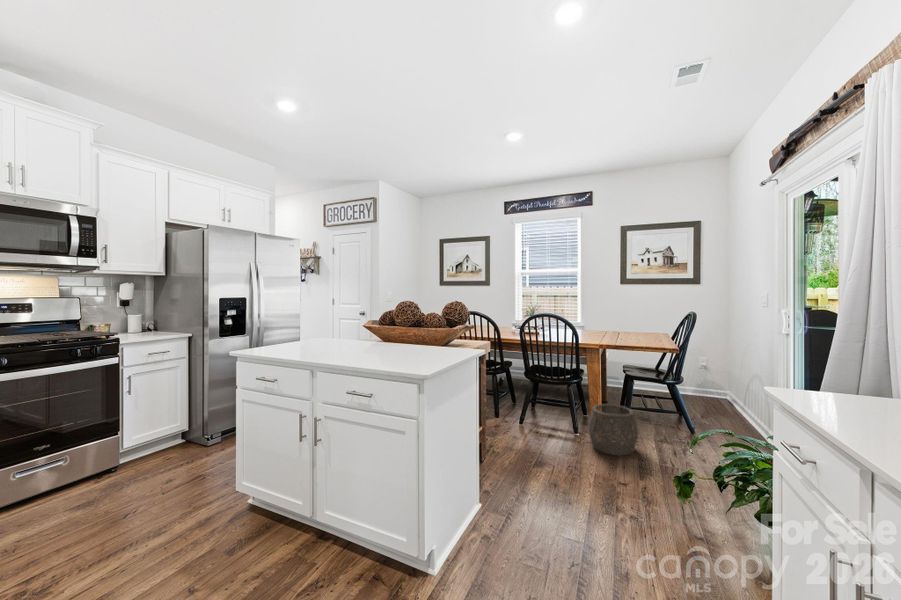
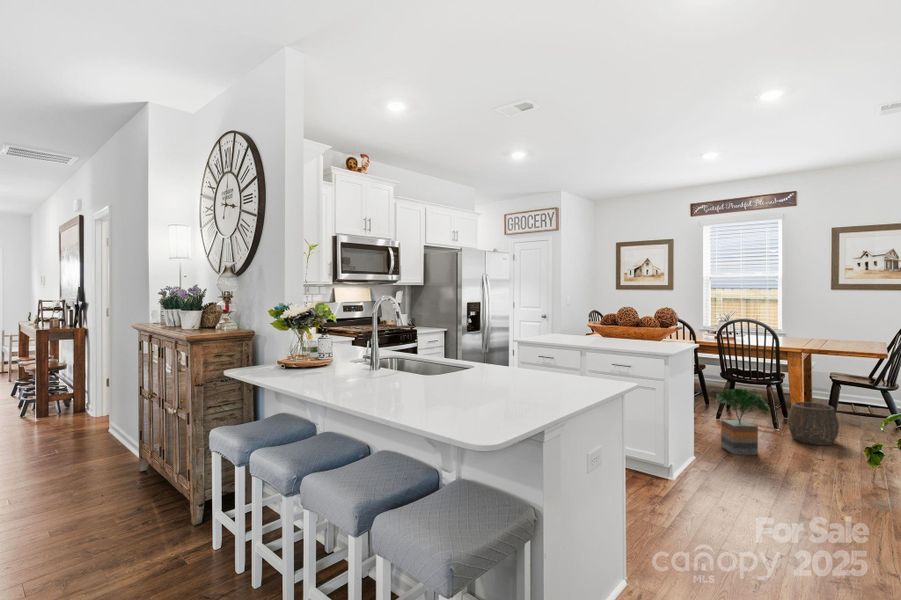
potted tree: none [511,398,572,488] -> present [717,388,769,455]

